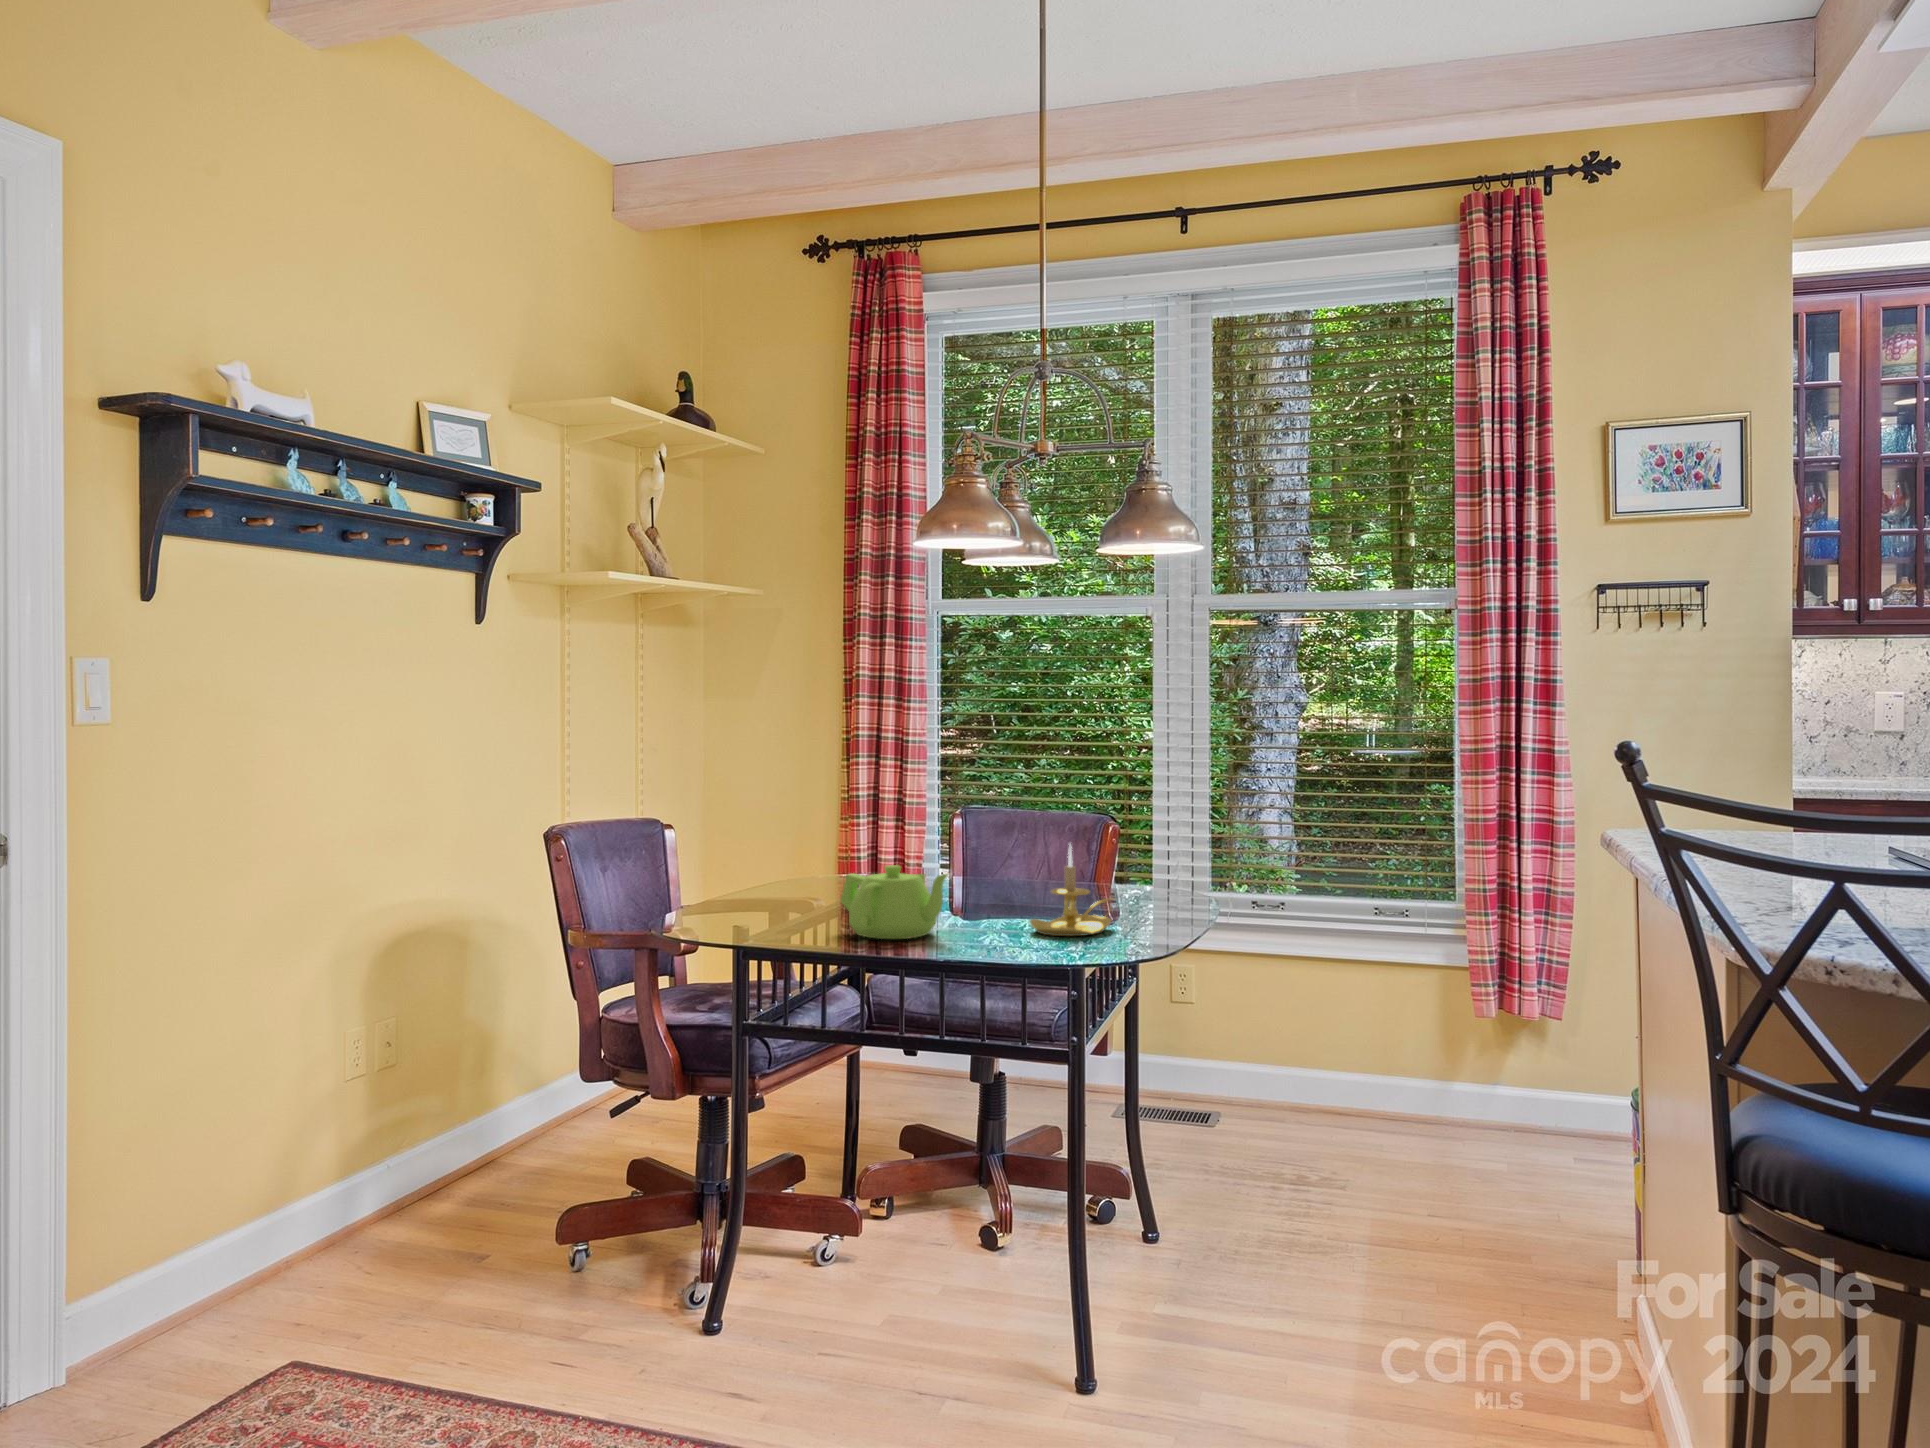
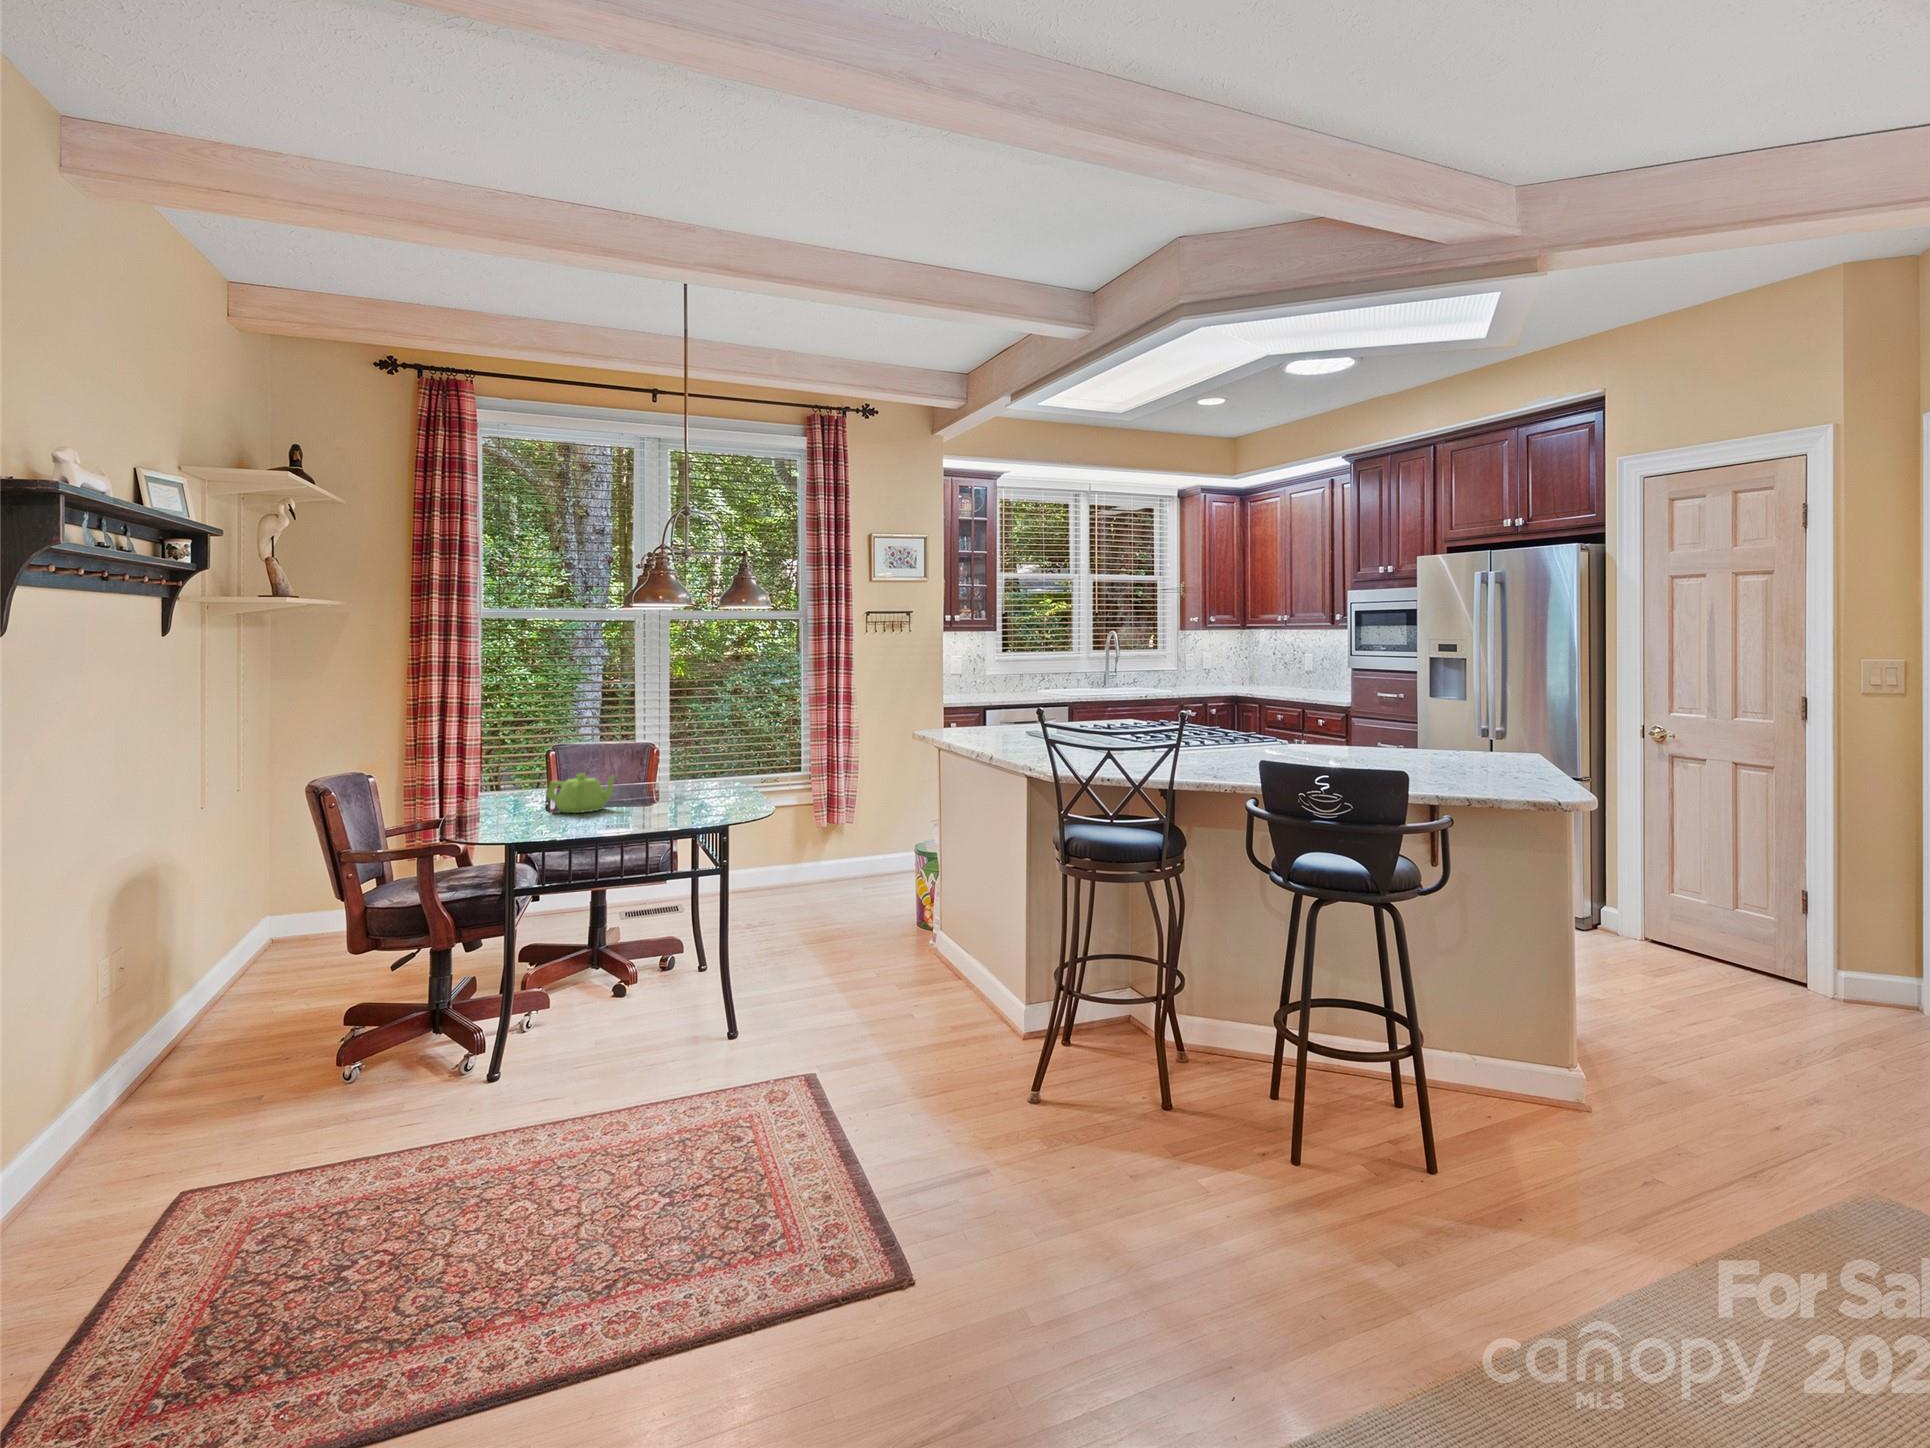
candle holder: present [1030,844,1113,936] -> none [652,754,694,801]

